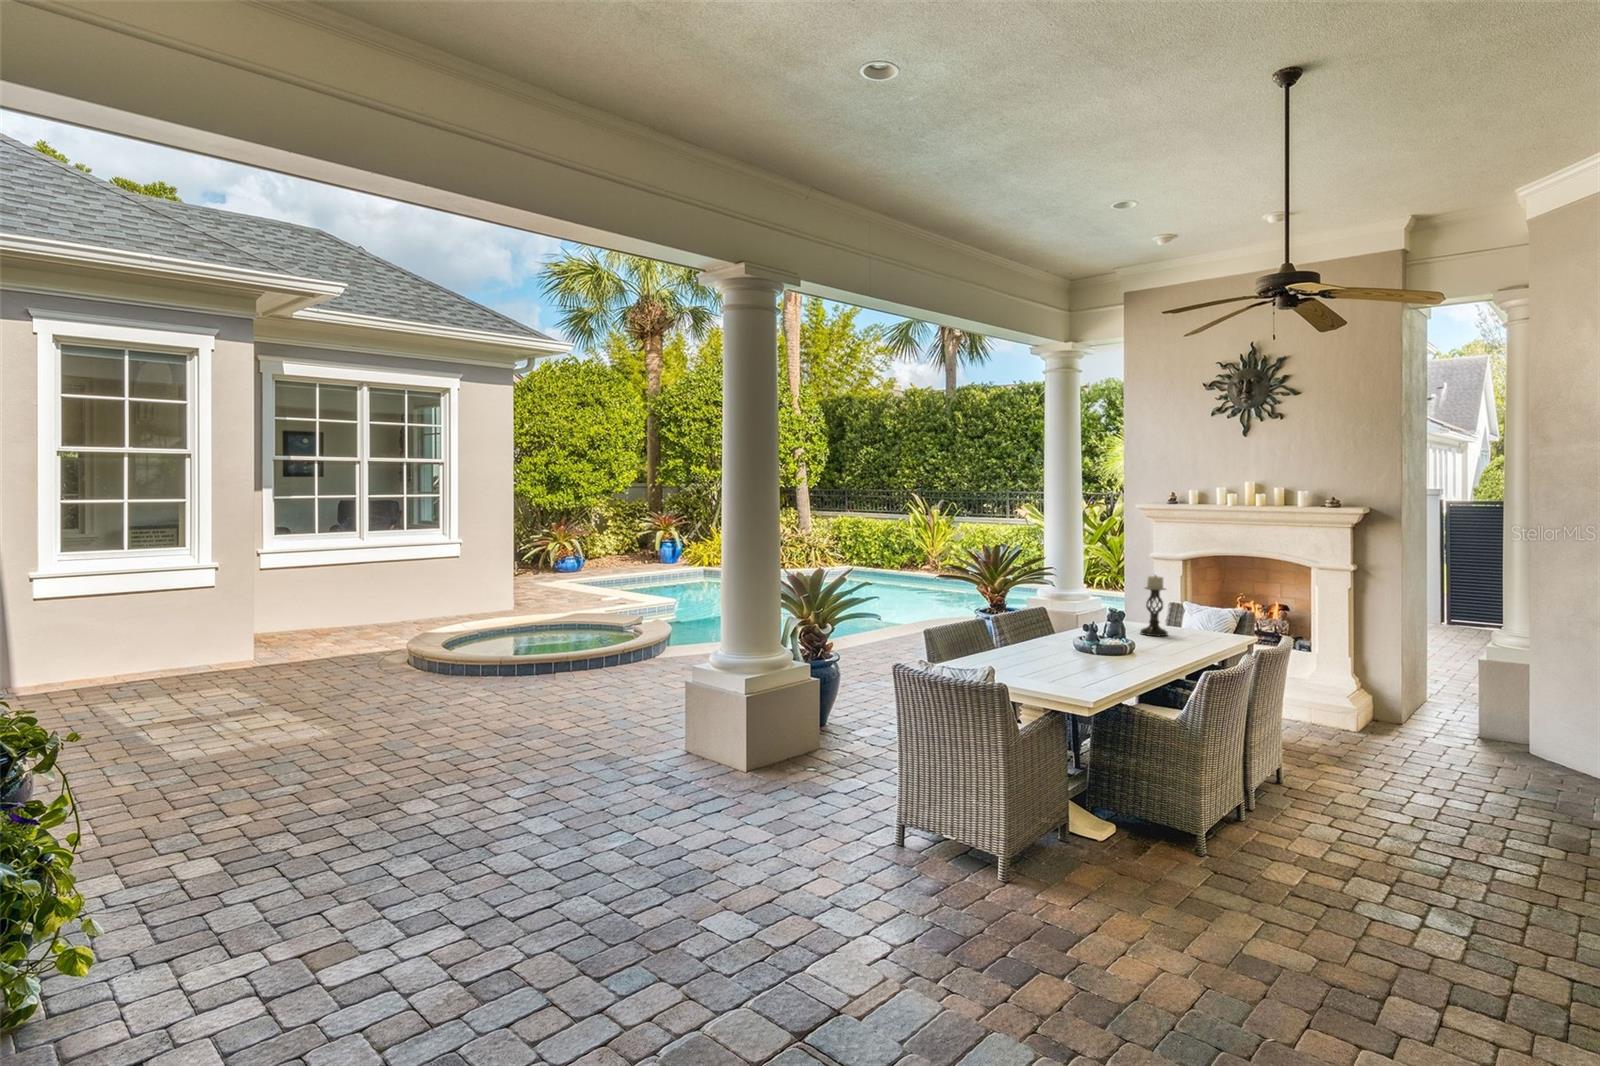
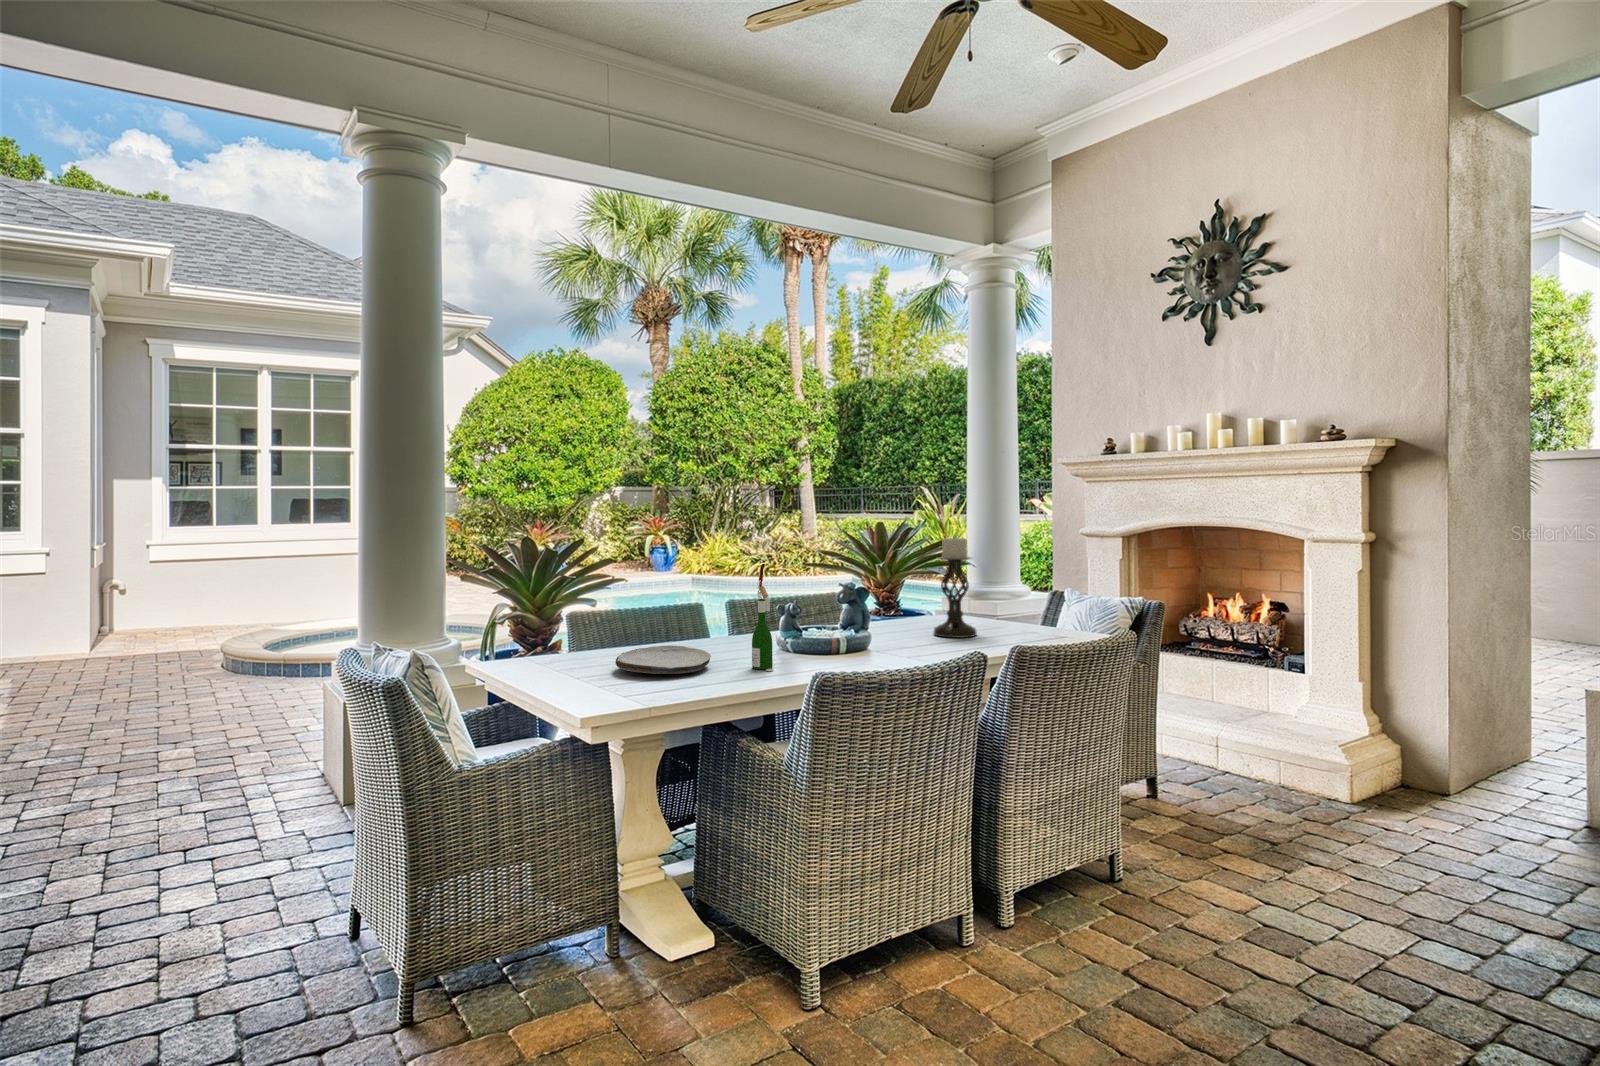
wine bottle: none [1089,599,1105,658] -> present [752,564,773,671]
plate: none [1015,644,1071,661] -> present [615,645,711,674]

